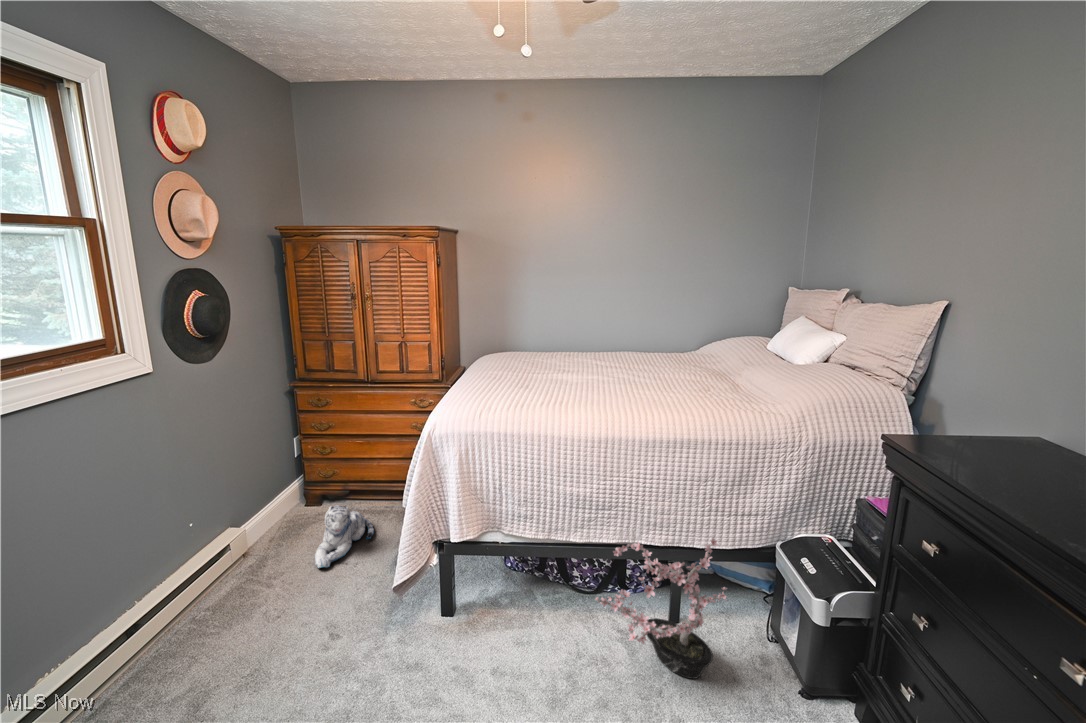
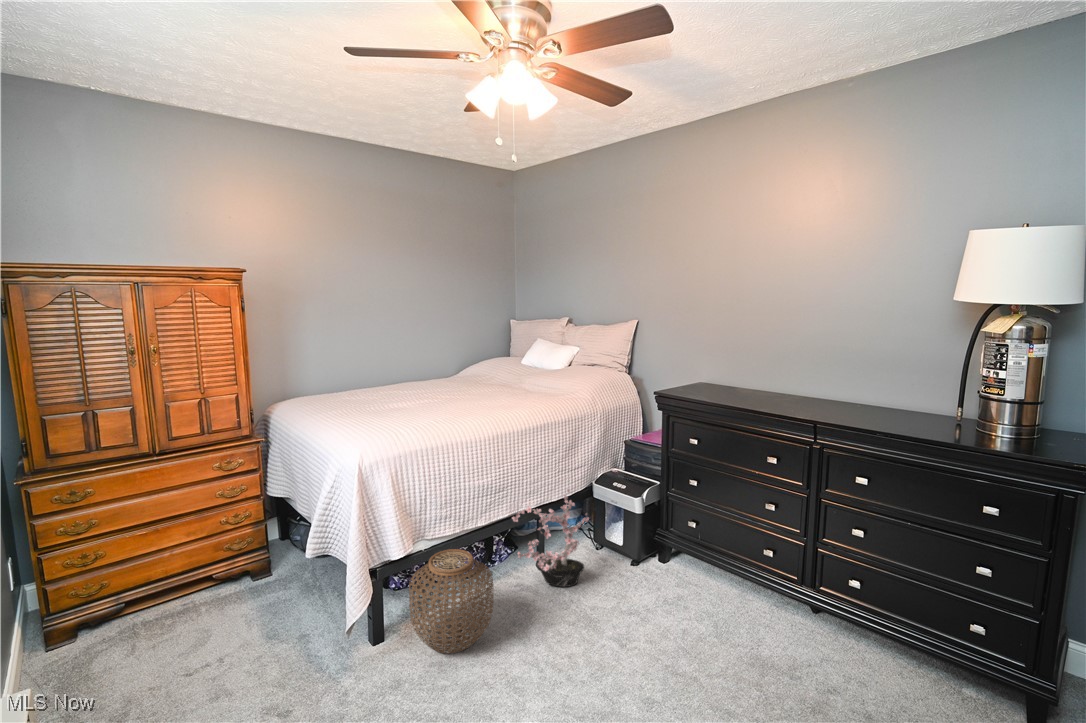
plush toy: present [315,505,374,568] -> none [148,599,215,680]
woven basket: none [443,555,544,681] -> present [409,549,493,653]

